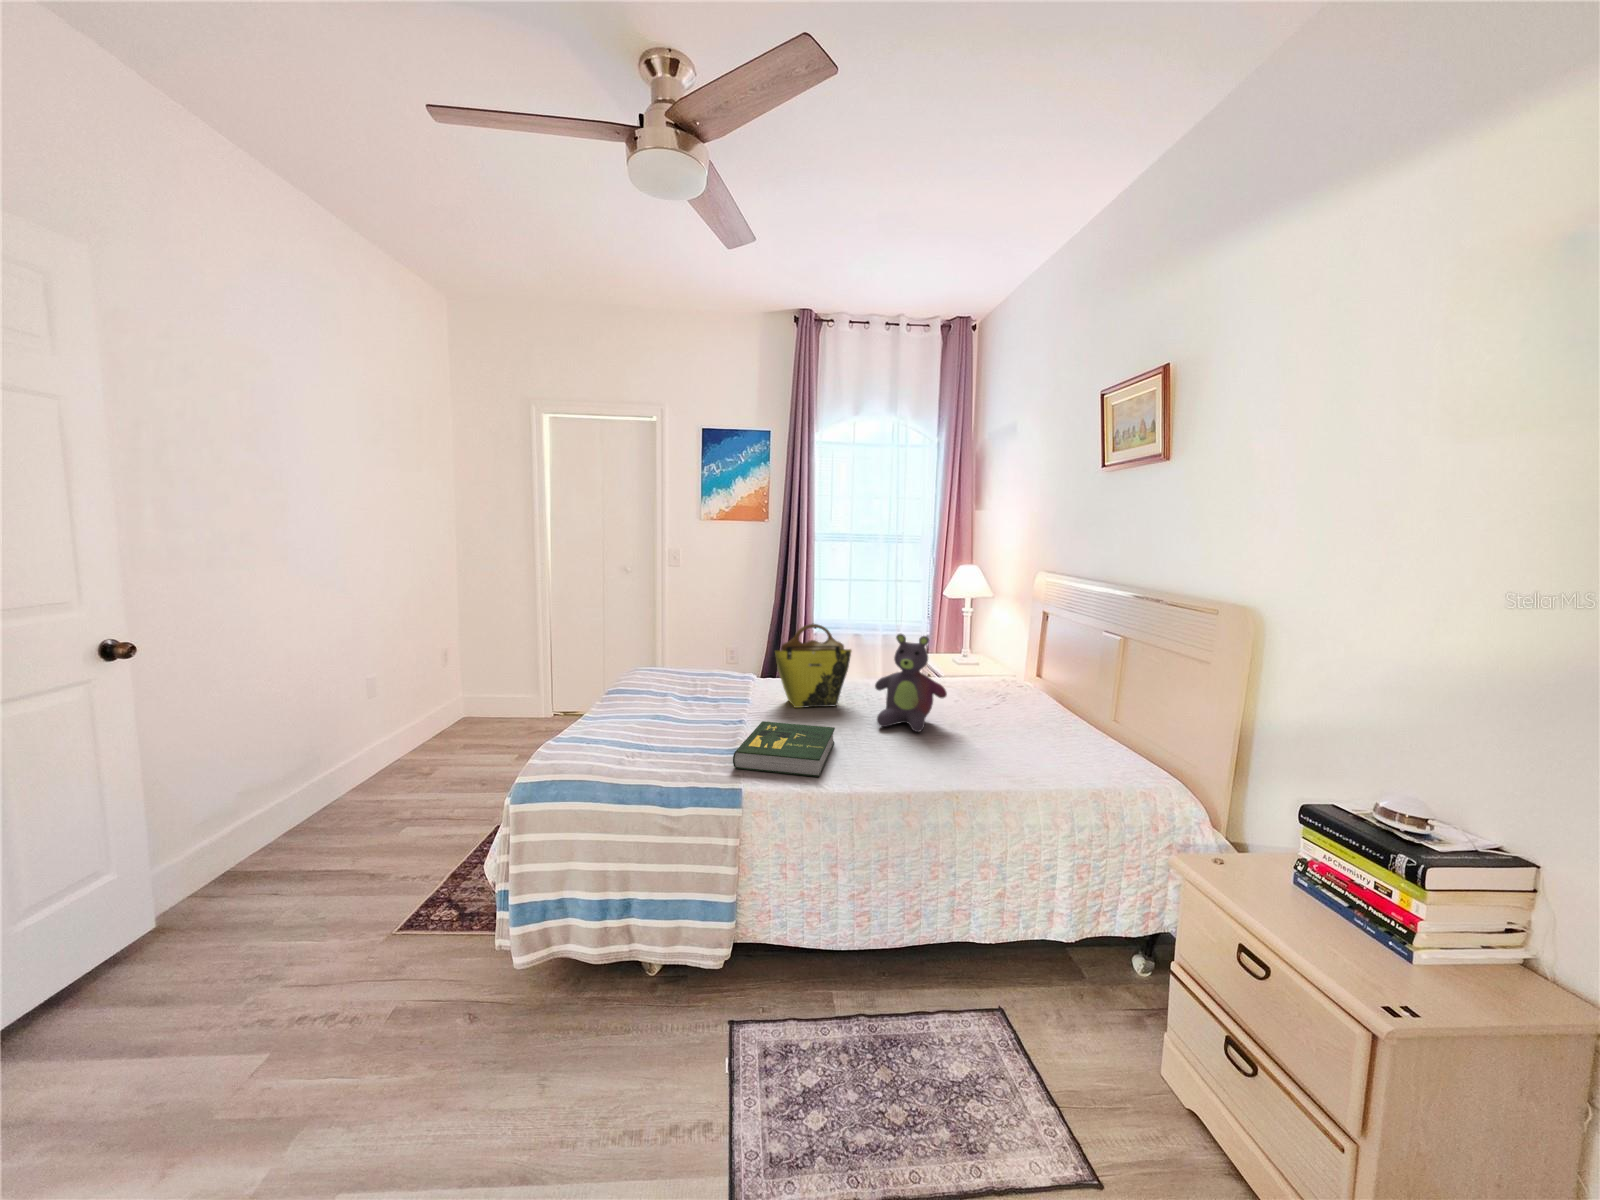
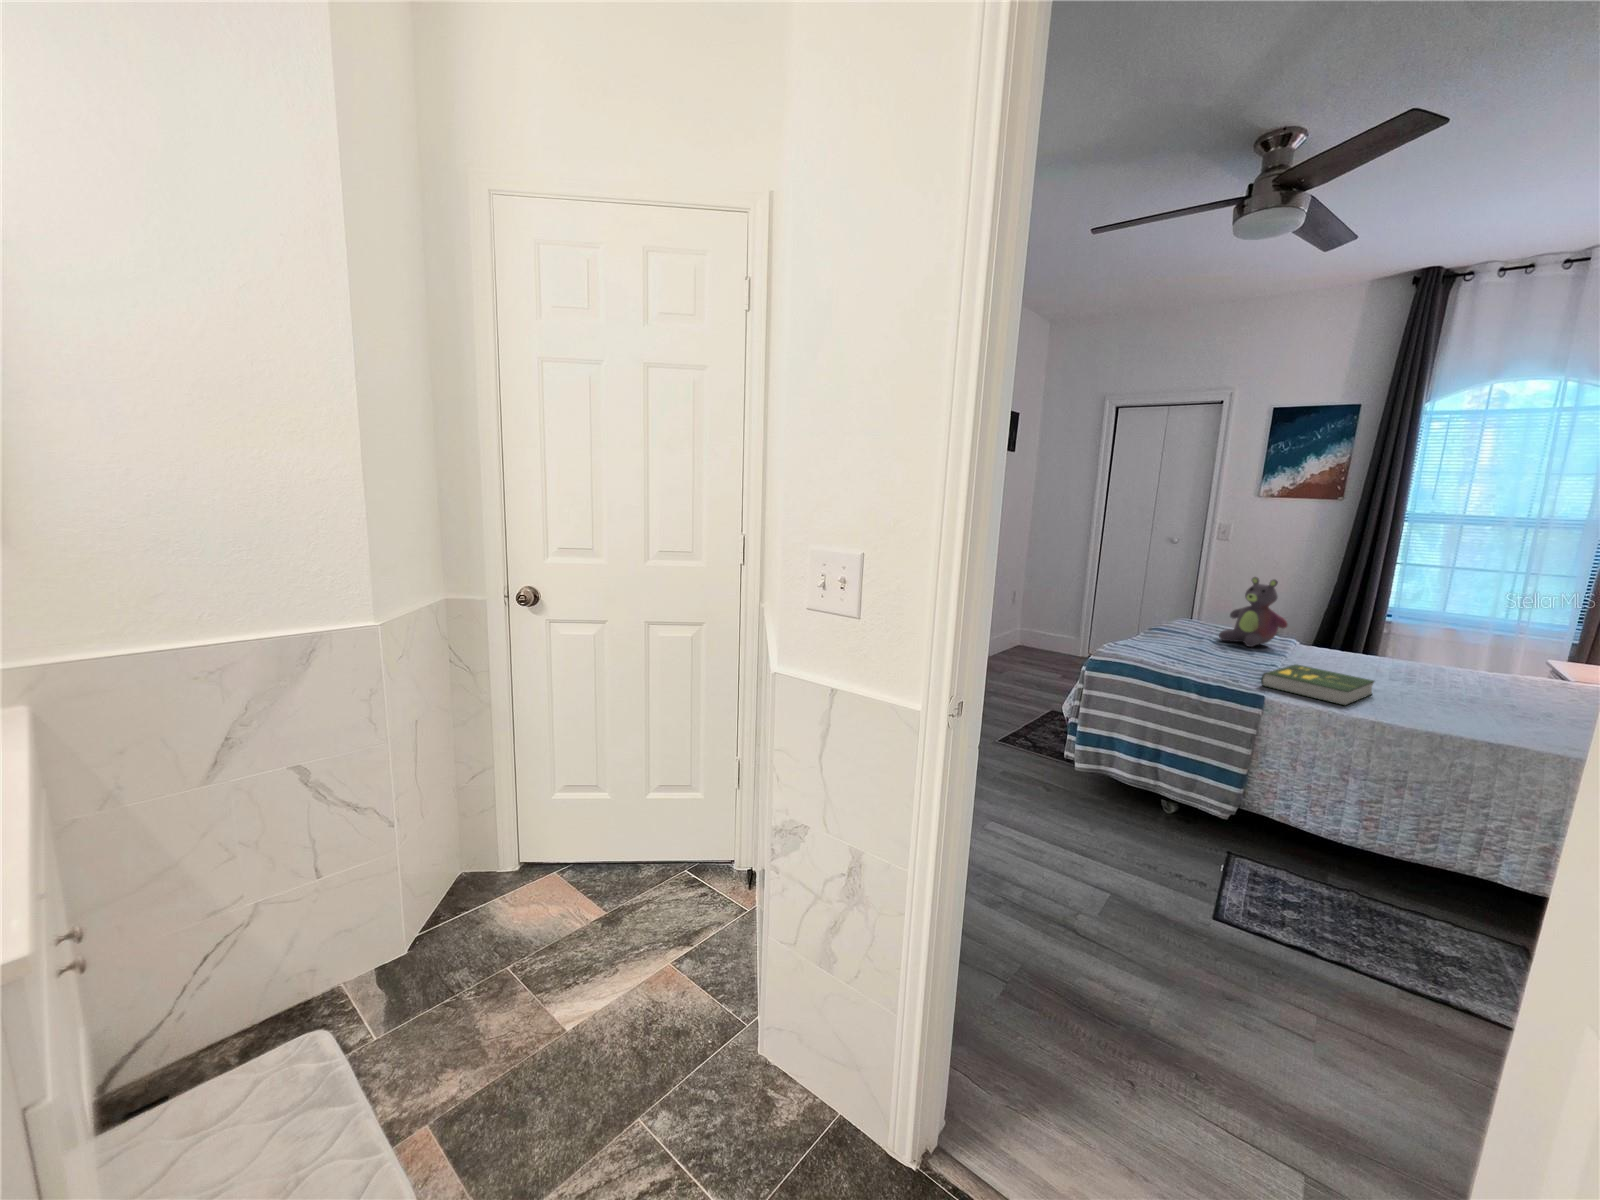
tote bag: present [775,624,851,708] -> none [1322,595,1419,676]
stuffed bear: present [875,634,947,732] -> present [1219,577,1287,647]

